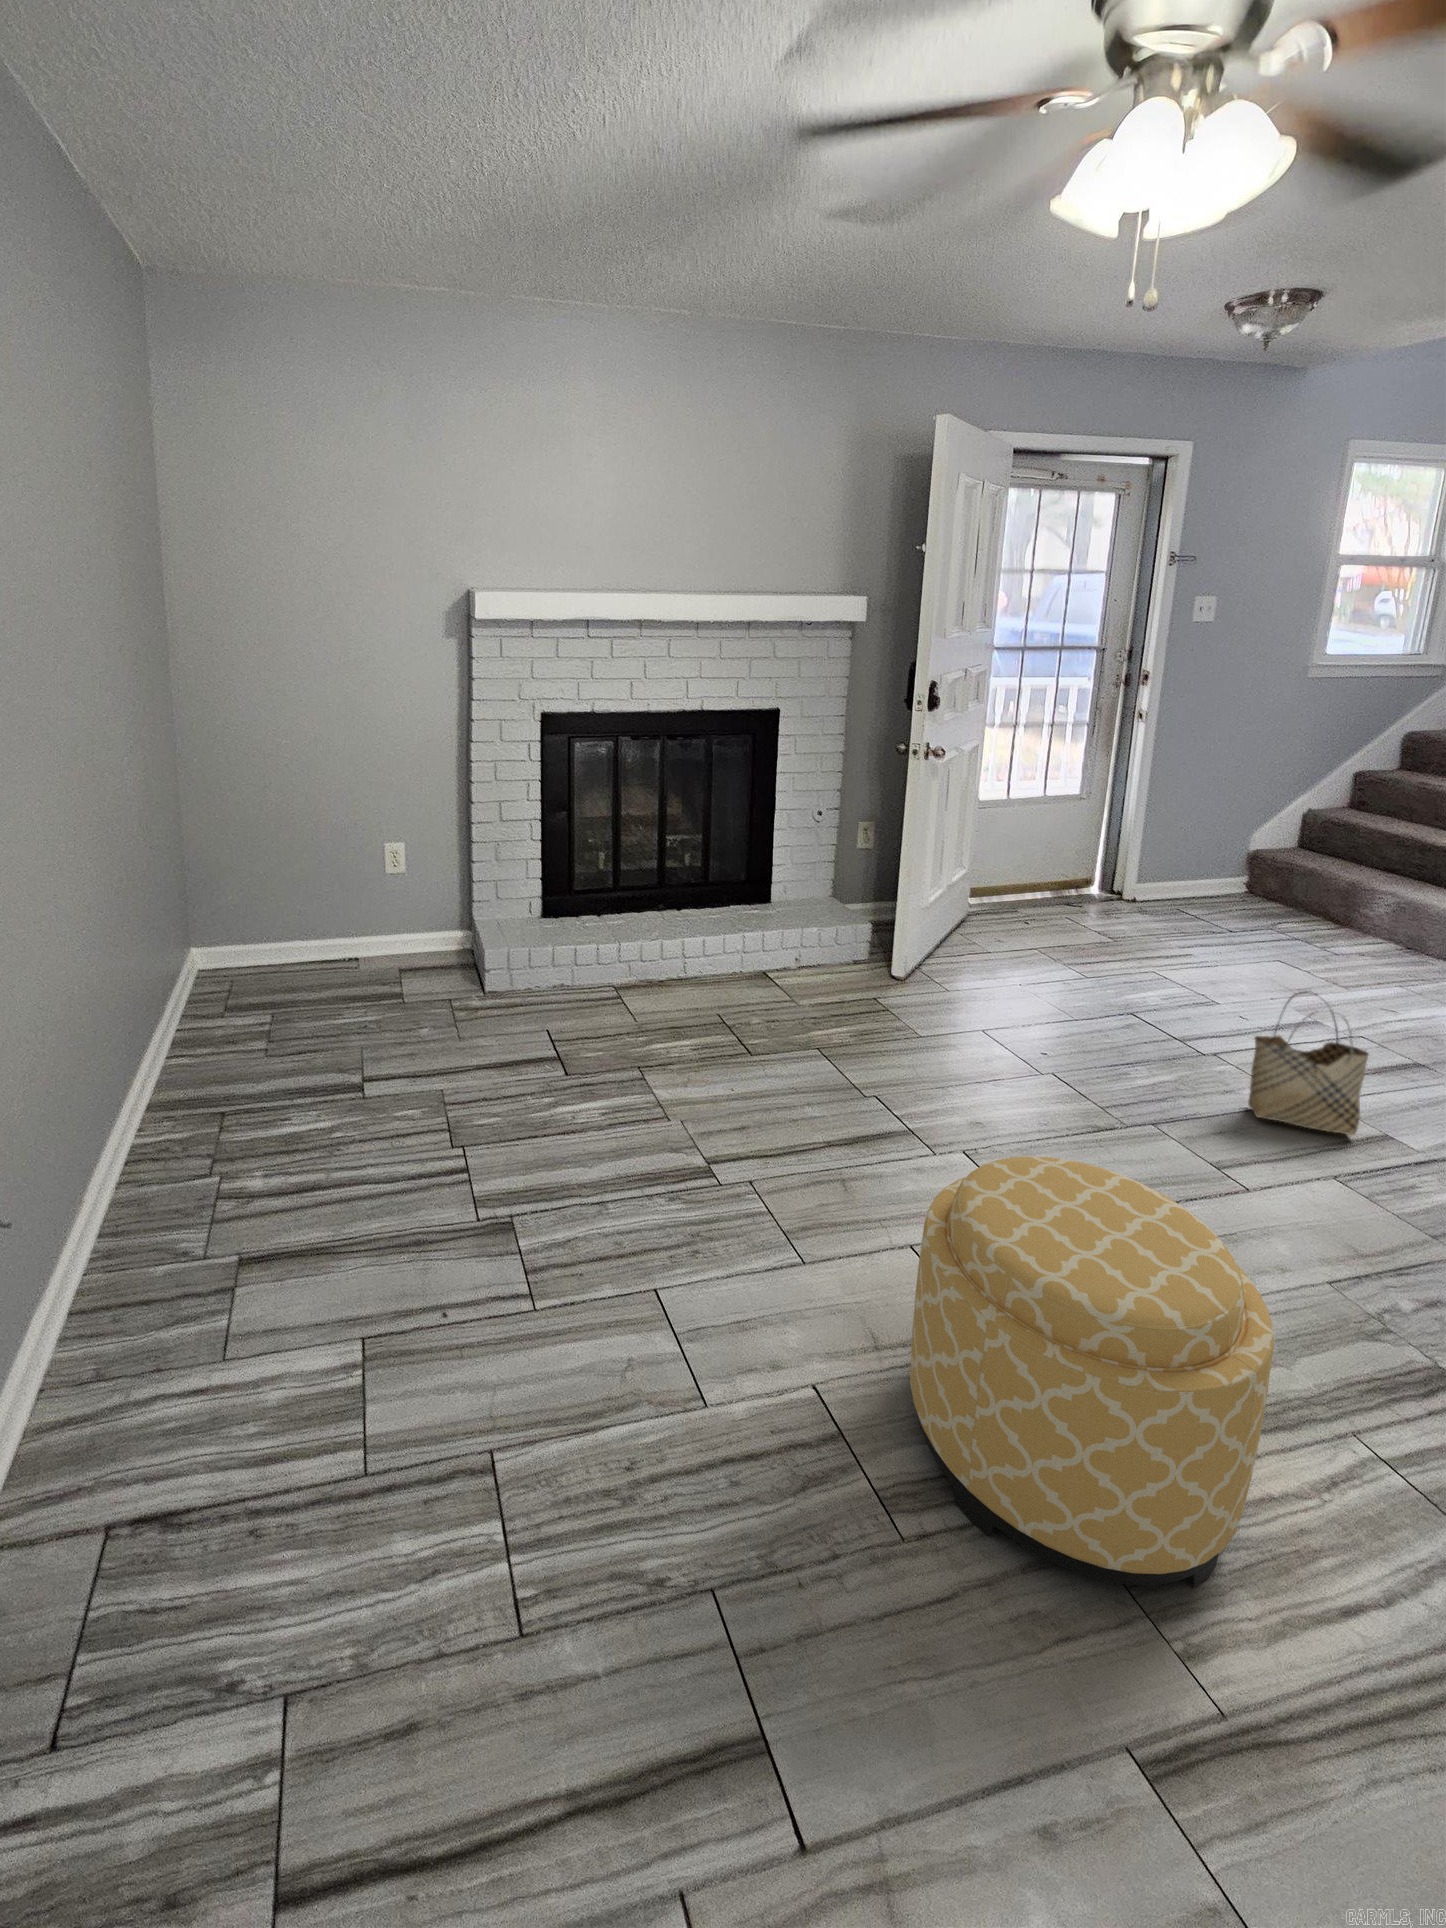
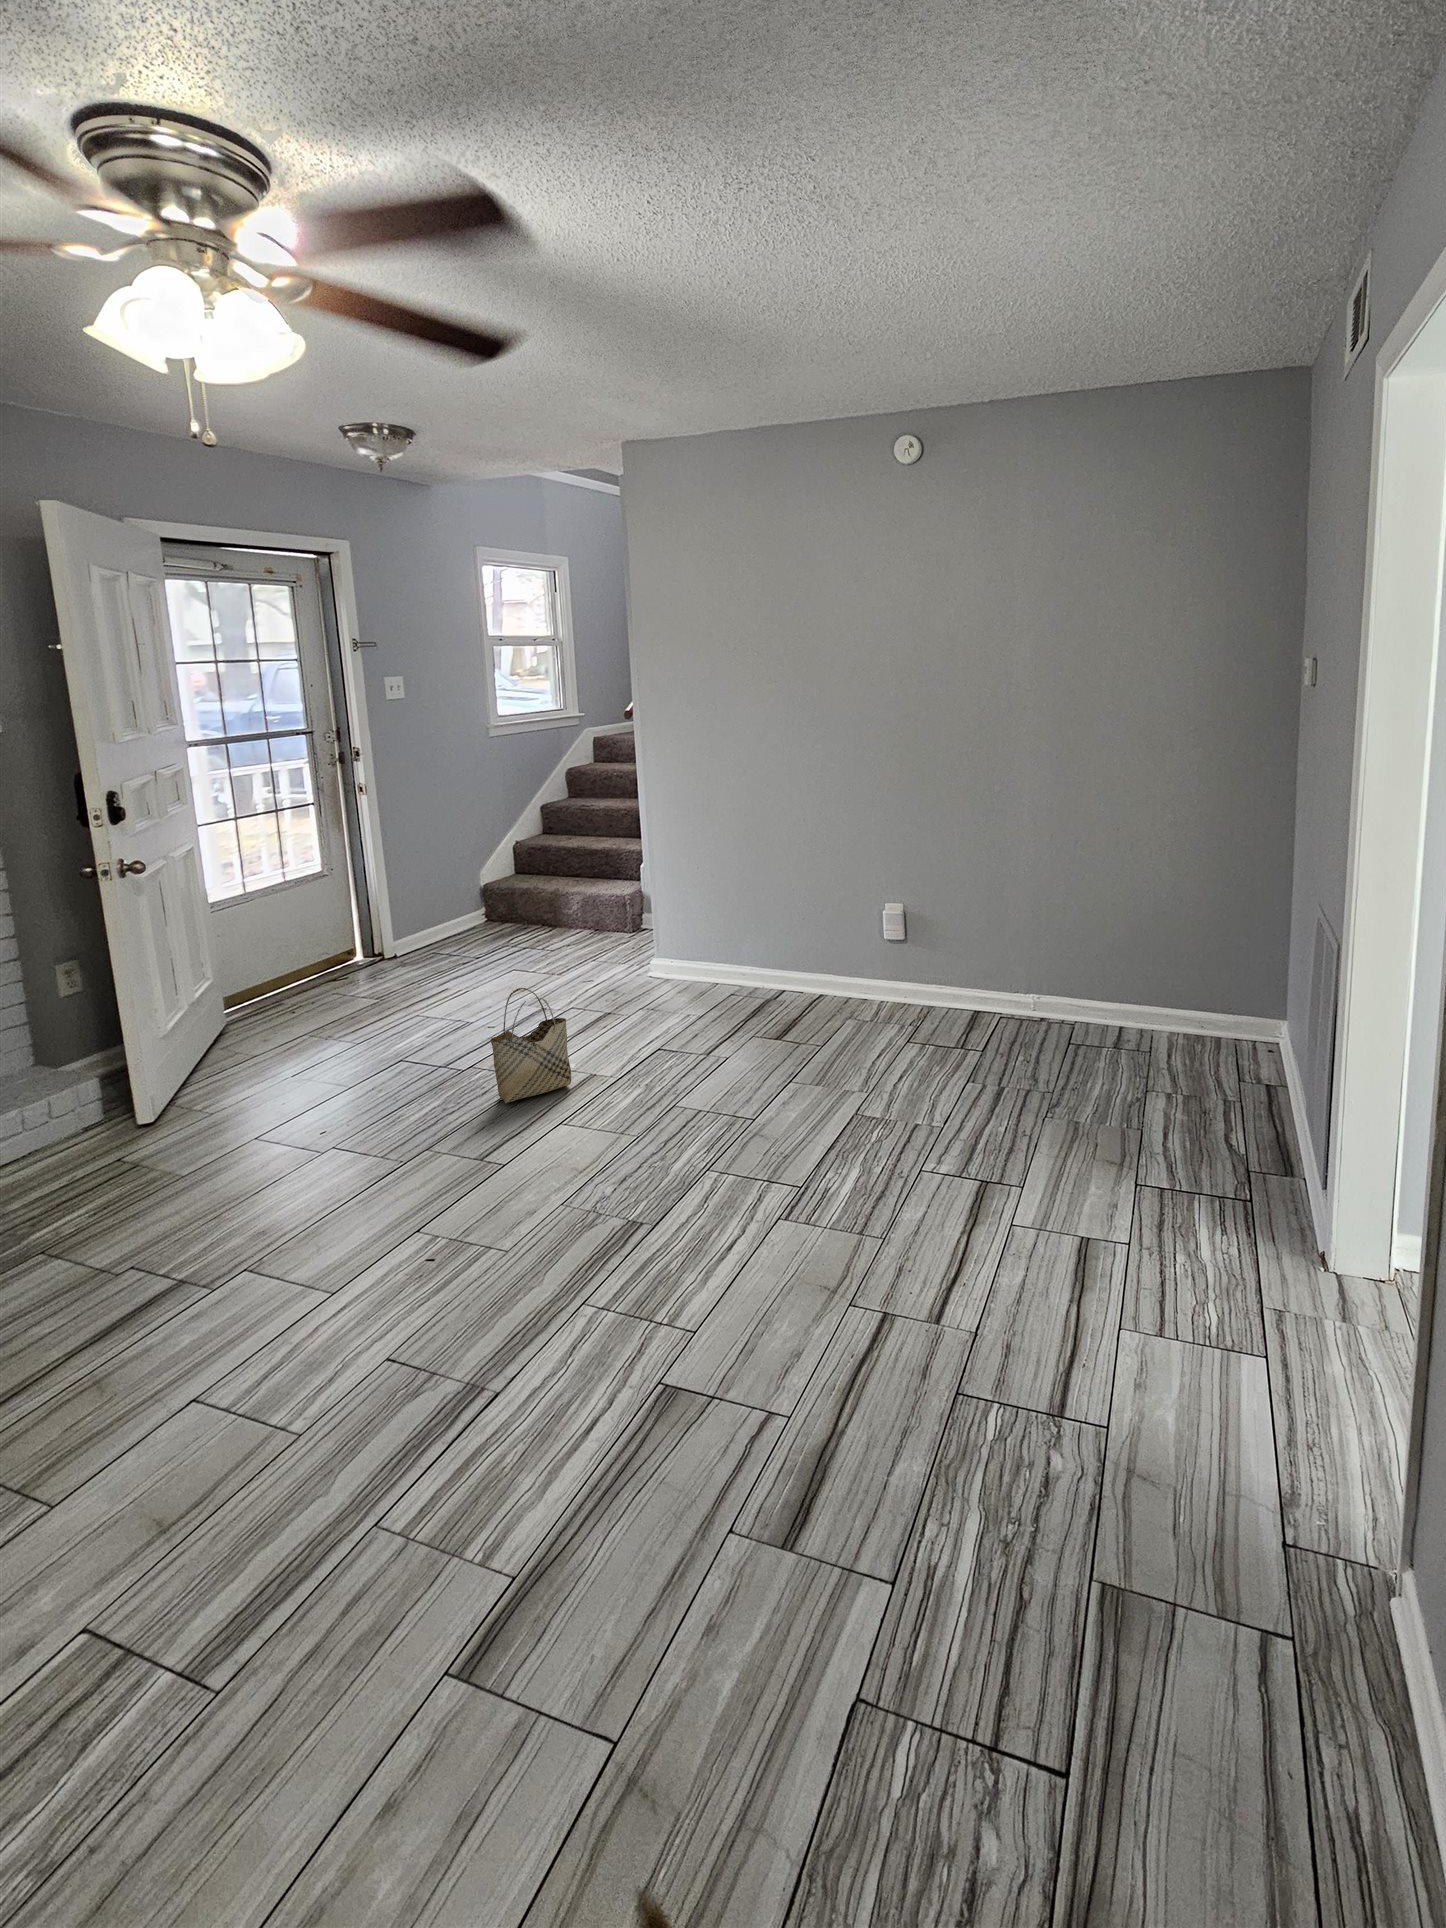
ottoman: present [910,1156,1274,1588] -> none [178,1204,511,1619]

